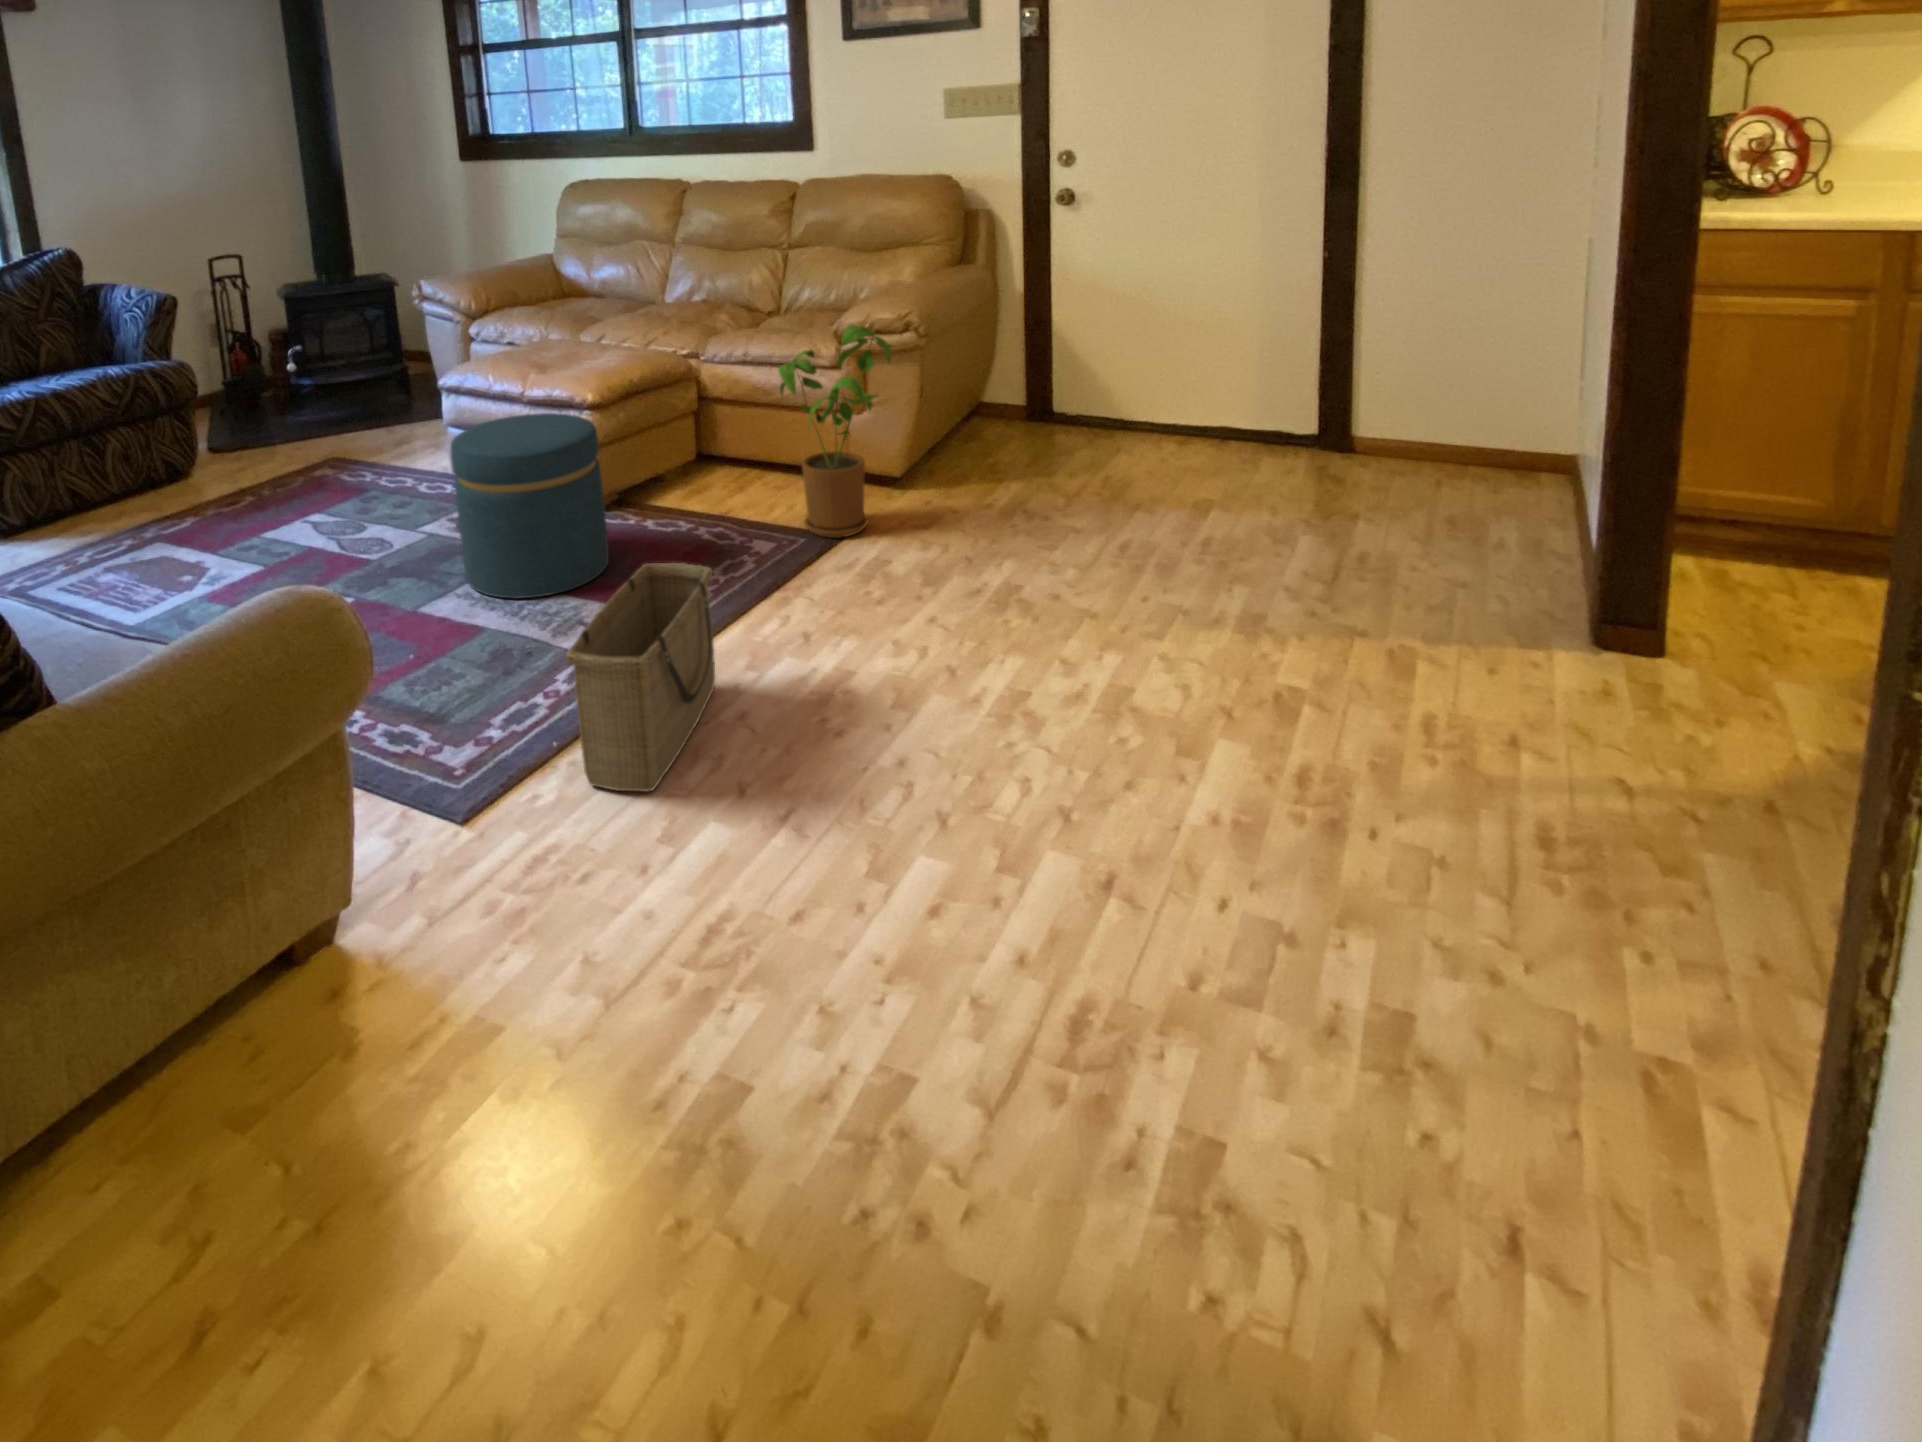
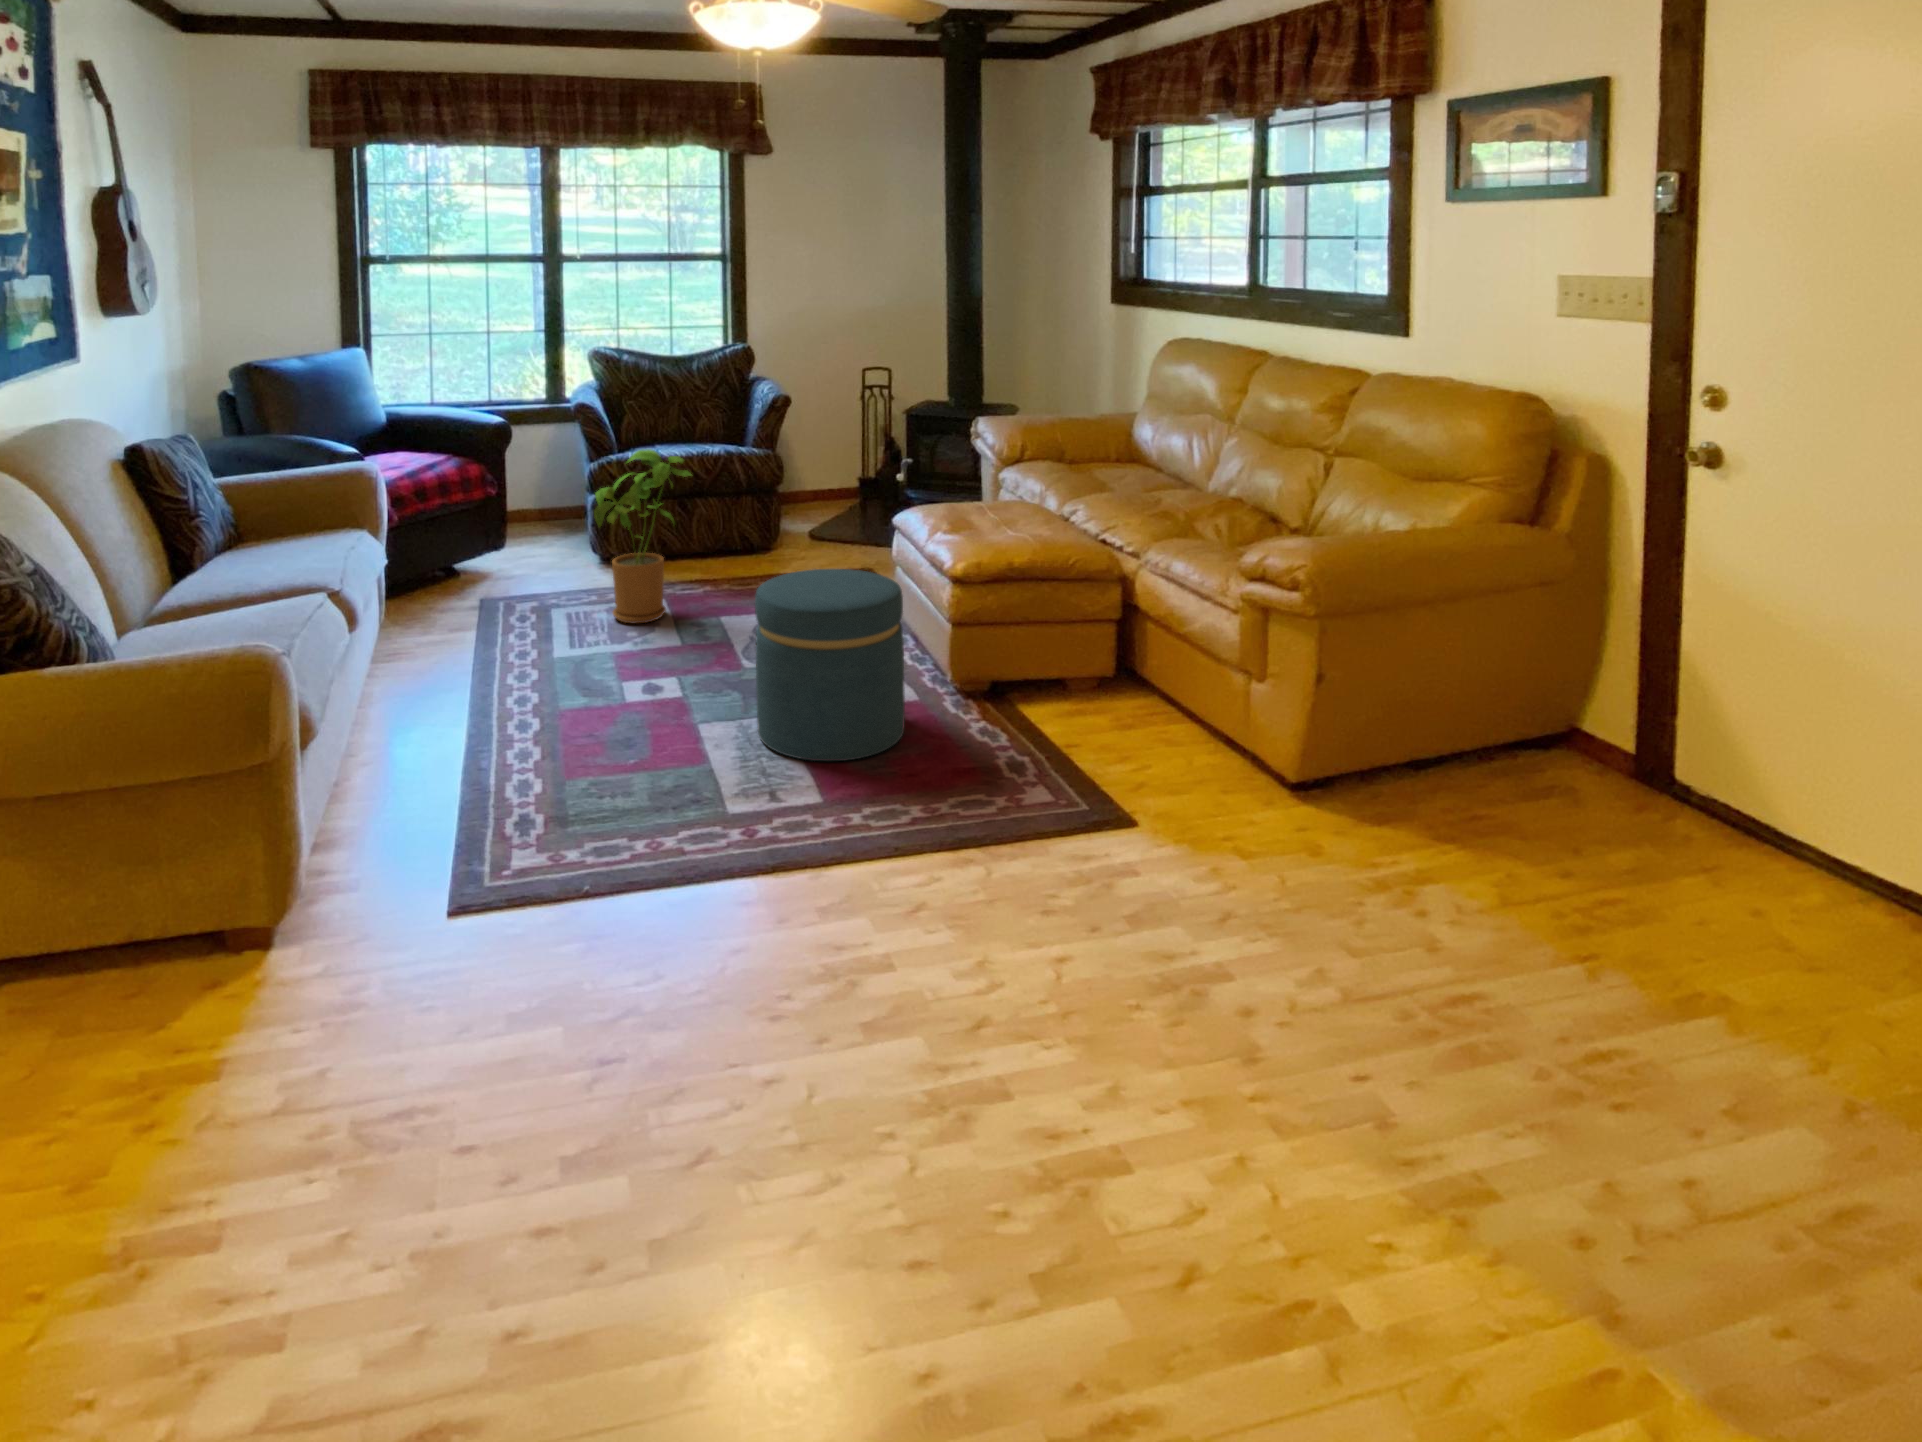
house plant: present [779,325,897,538] -> present [594,449,691,623]
basket: present [566,563,715,791] -> none [534,747,767,967]

